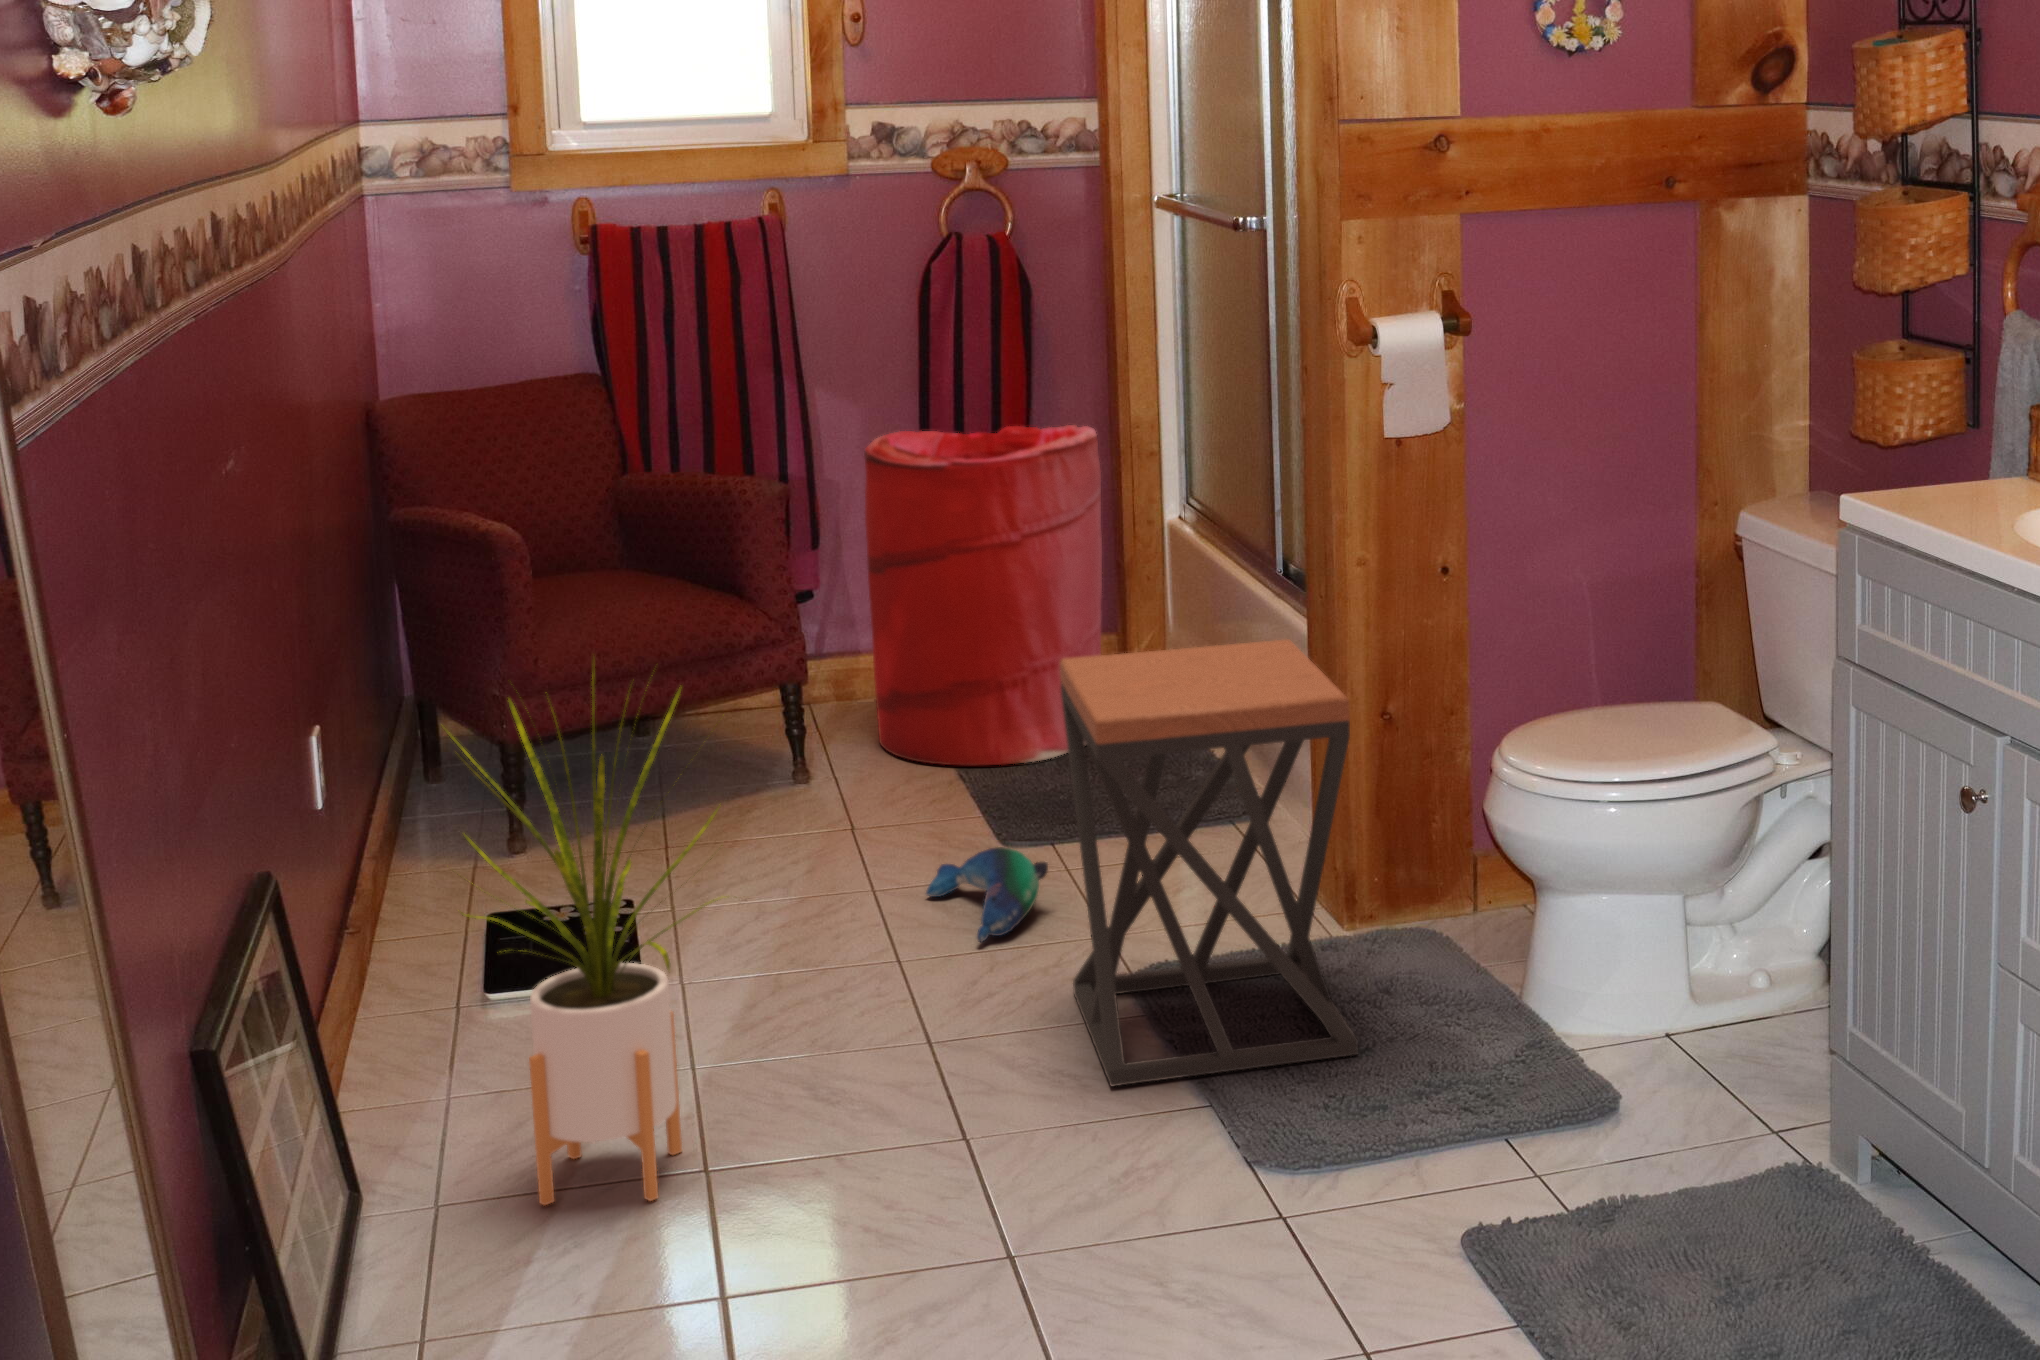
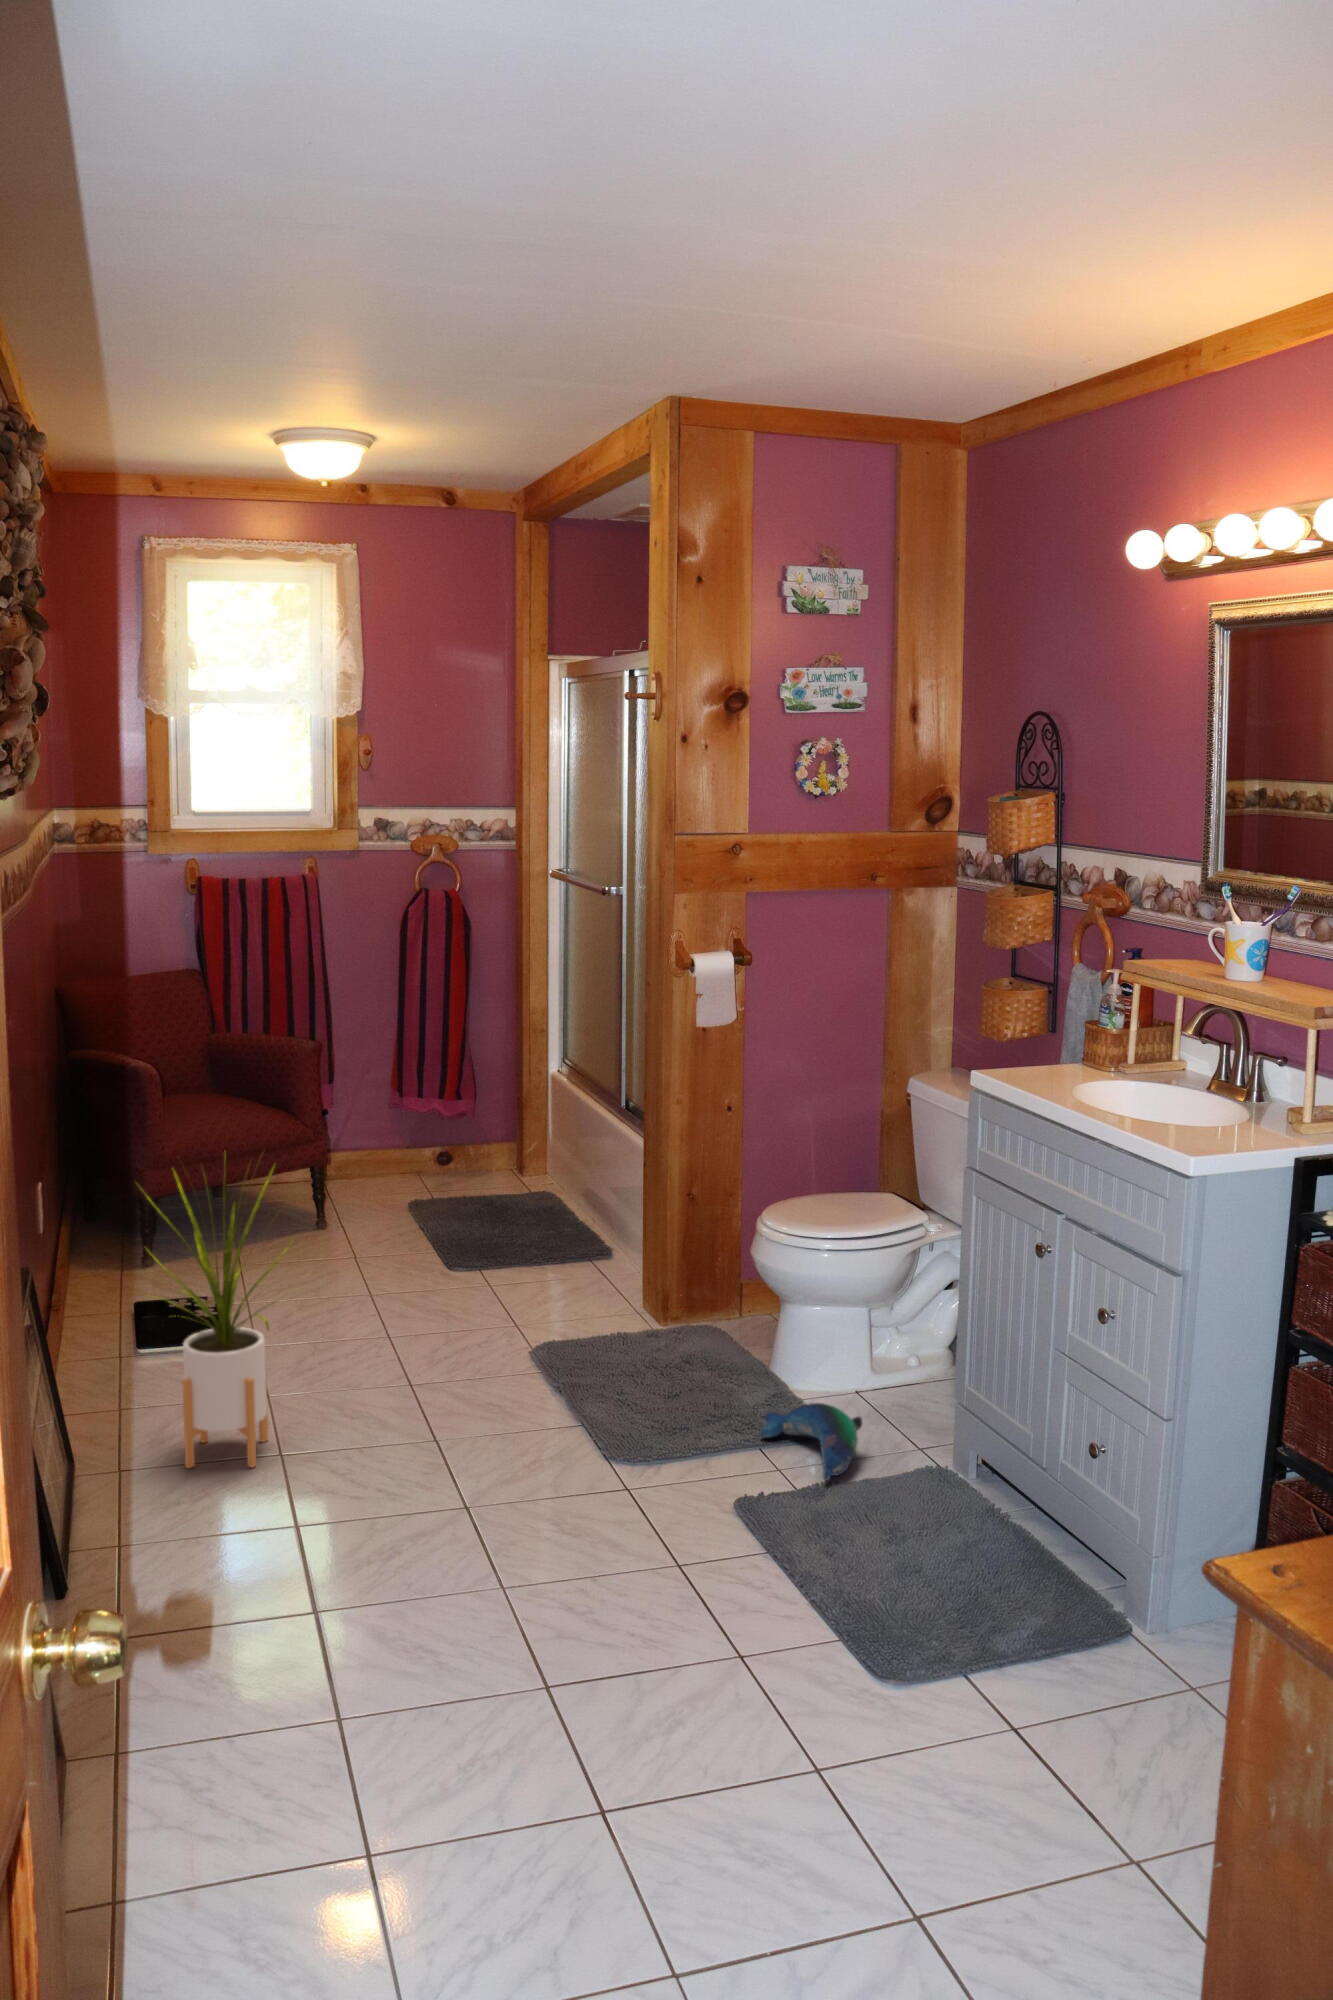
laundry hamper: present [864,425,1102,765] -> none [366,1011,512,1220]
stool: present [1060,639,1358,1087] -> none [496,1148,672,1411]
plush toy: present [926,847,1048,943] -> present [760,1403,862,1482]

